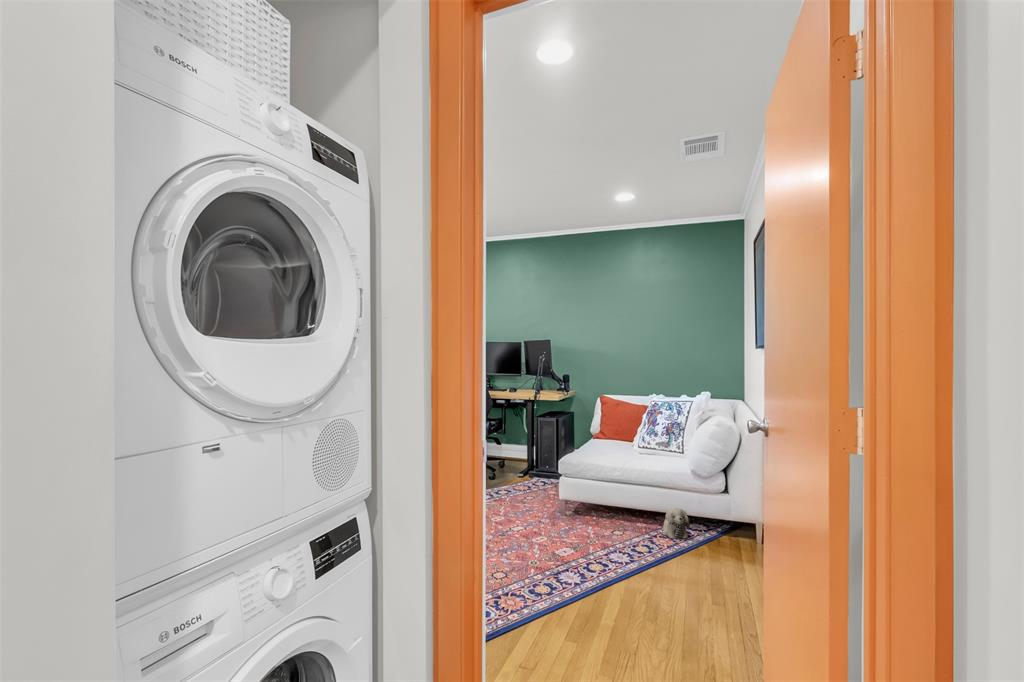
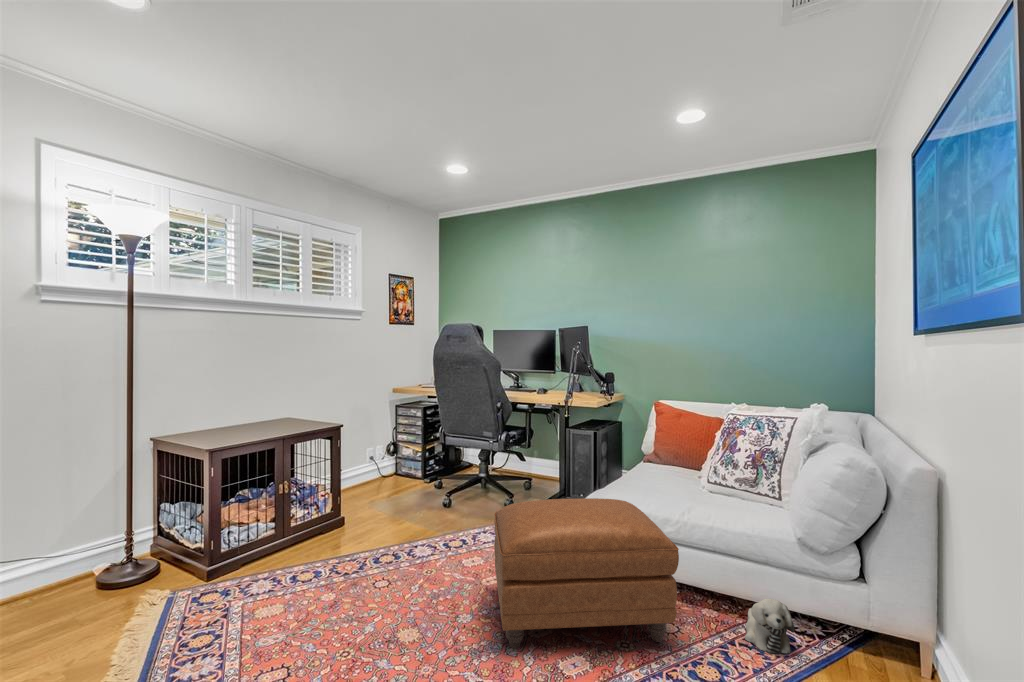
ottoman: none [502,458,623,548] -> present [494,498,679,649]

